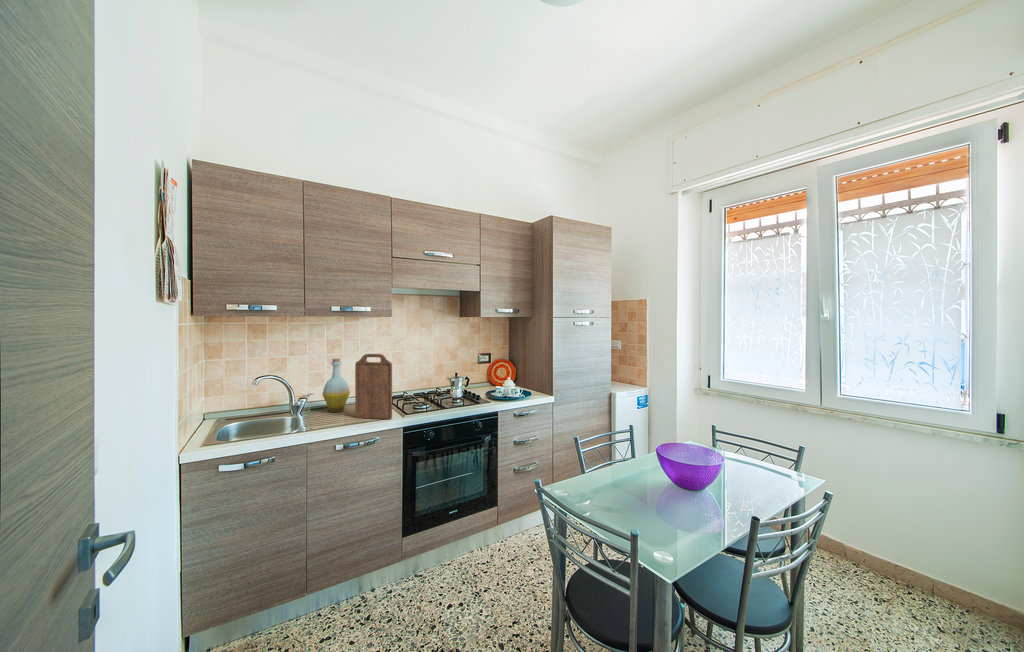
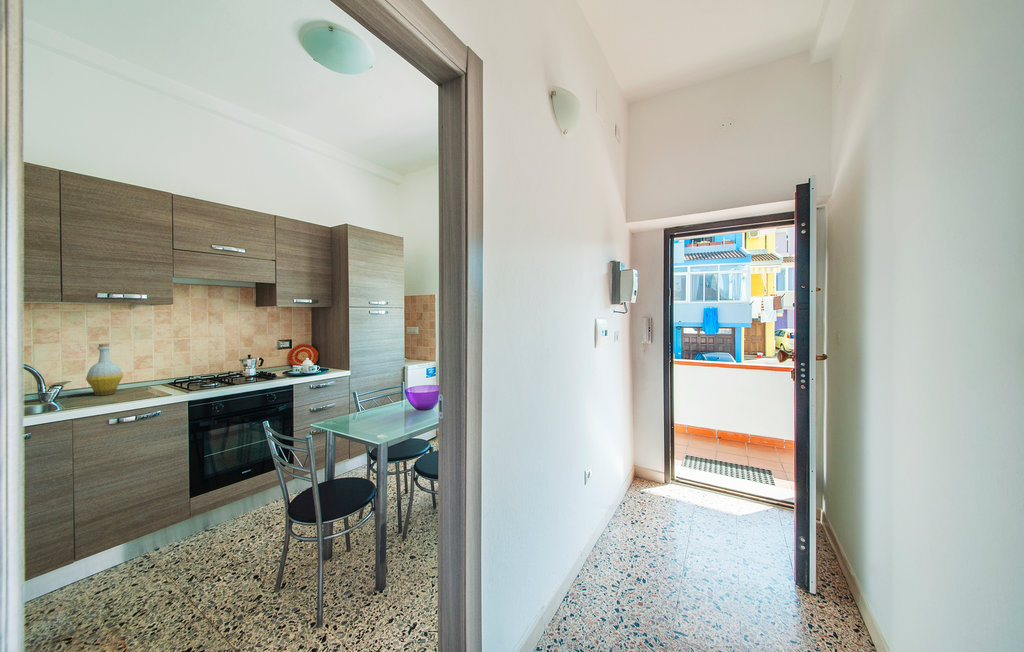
cutting board: present [355,354,392,419] -> none [130,337,176,397]

